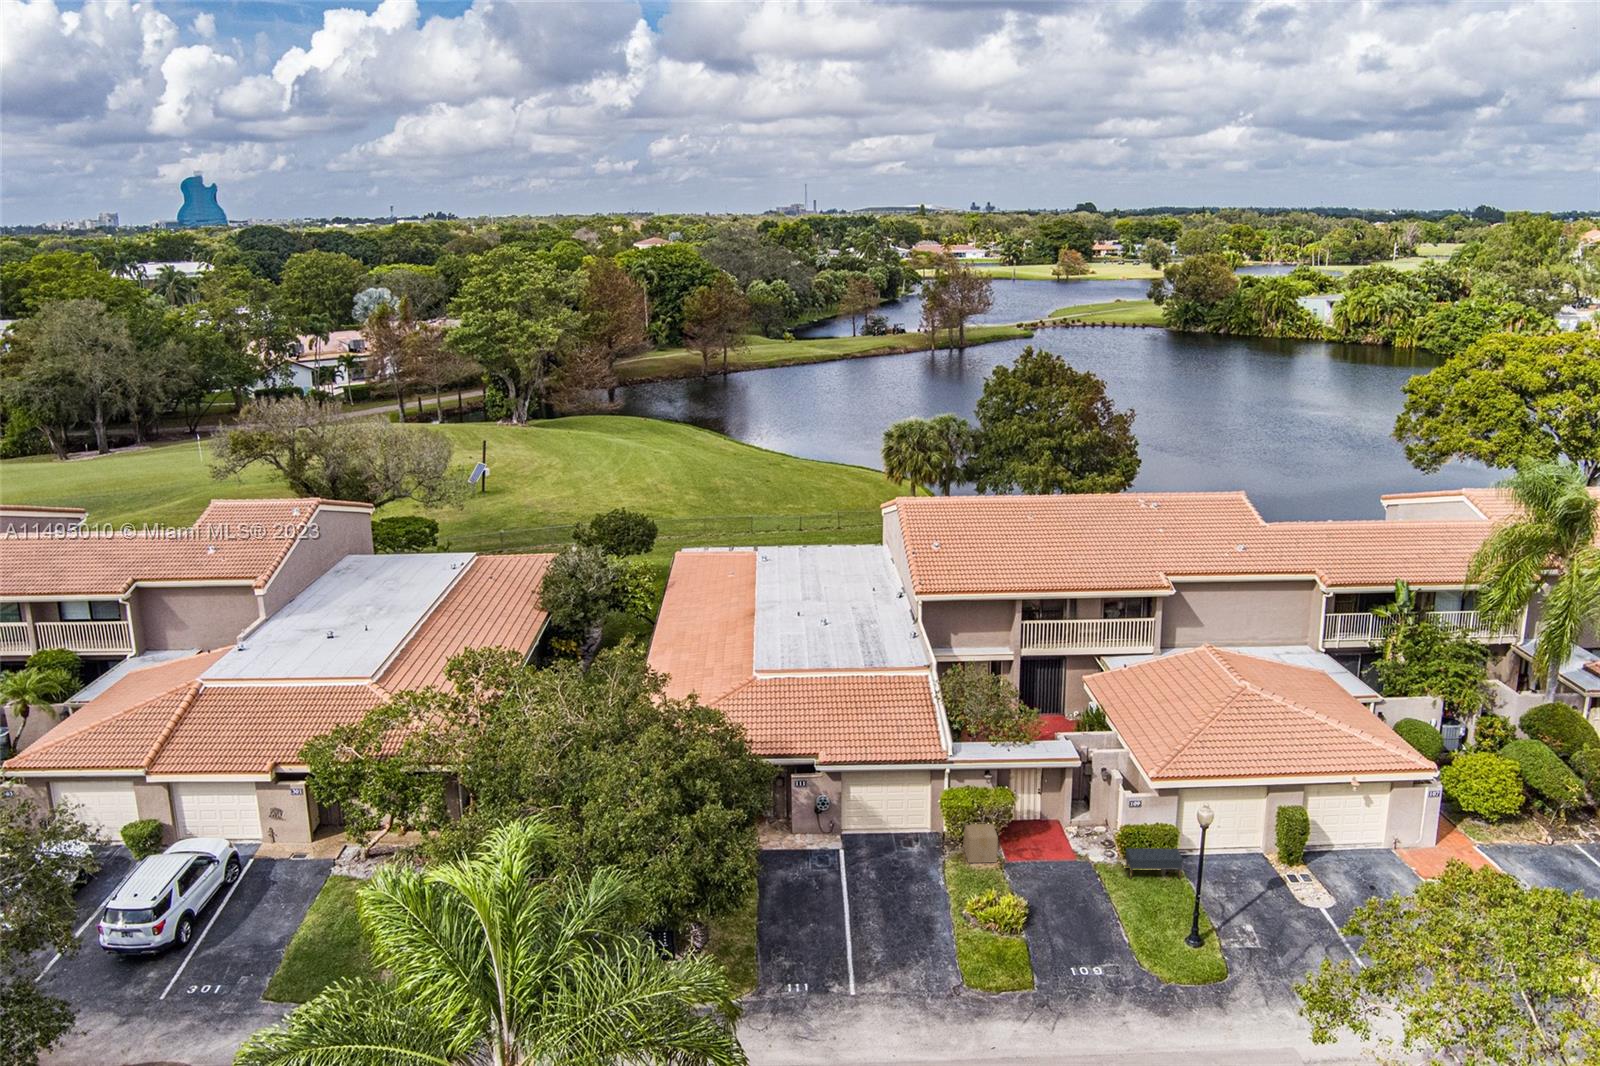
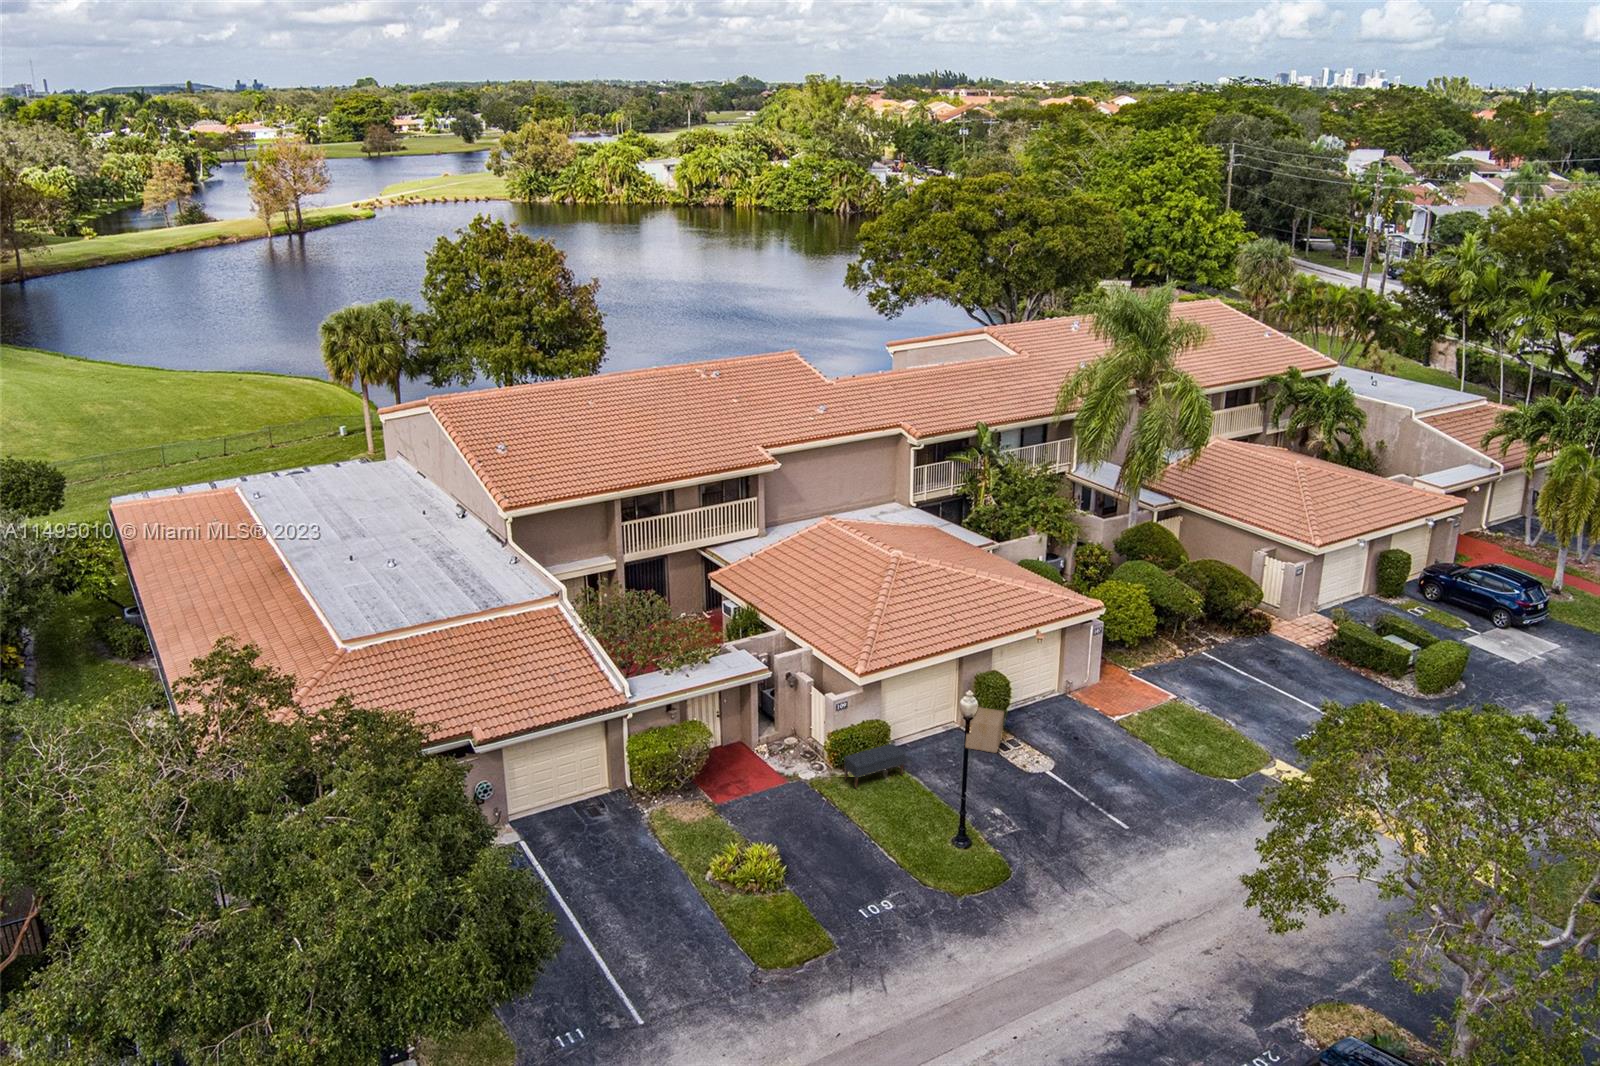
cardboard box: present [964,824,998,863] -> present [965,707,1004,753]

